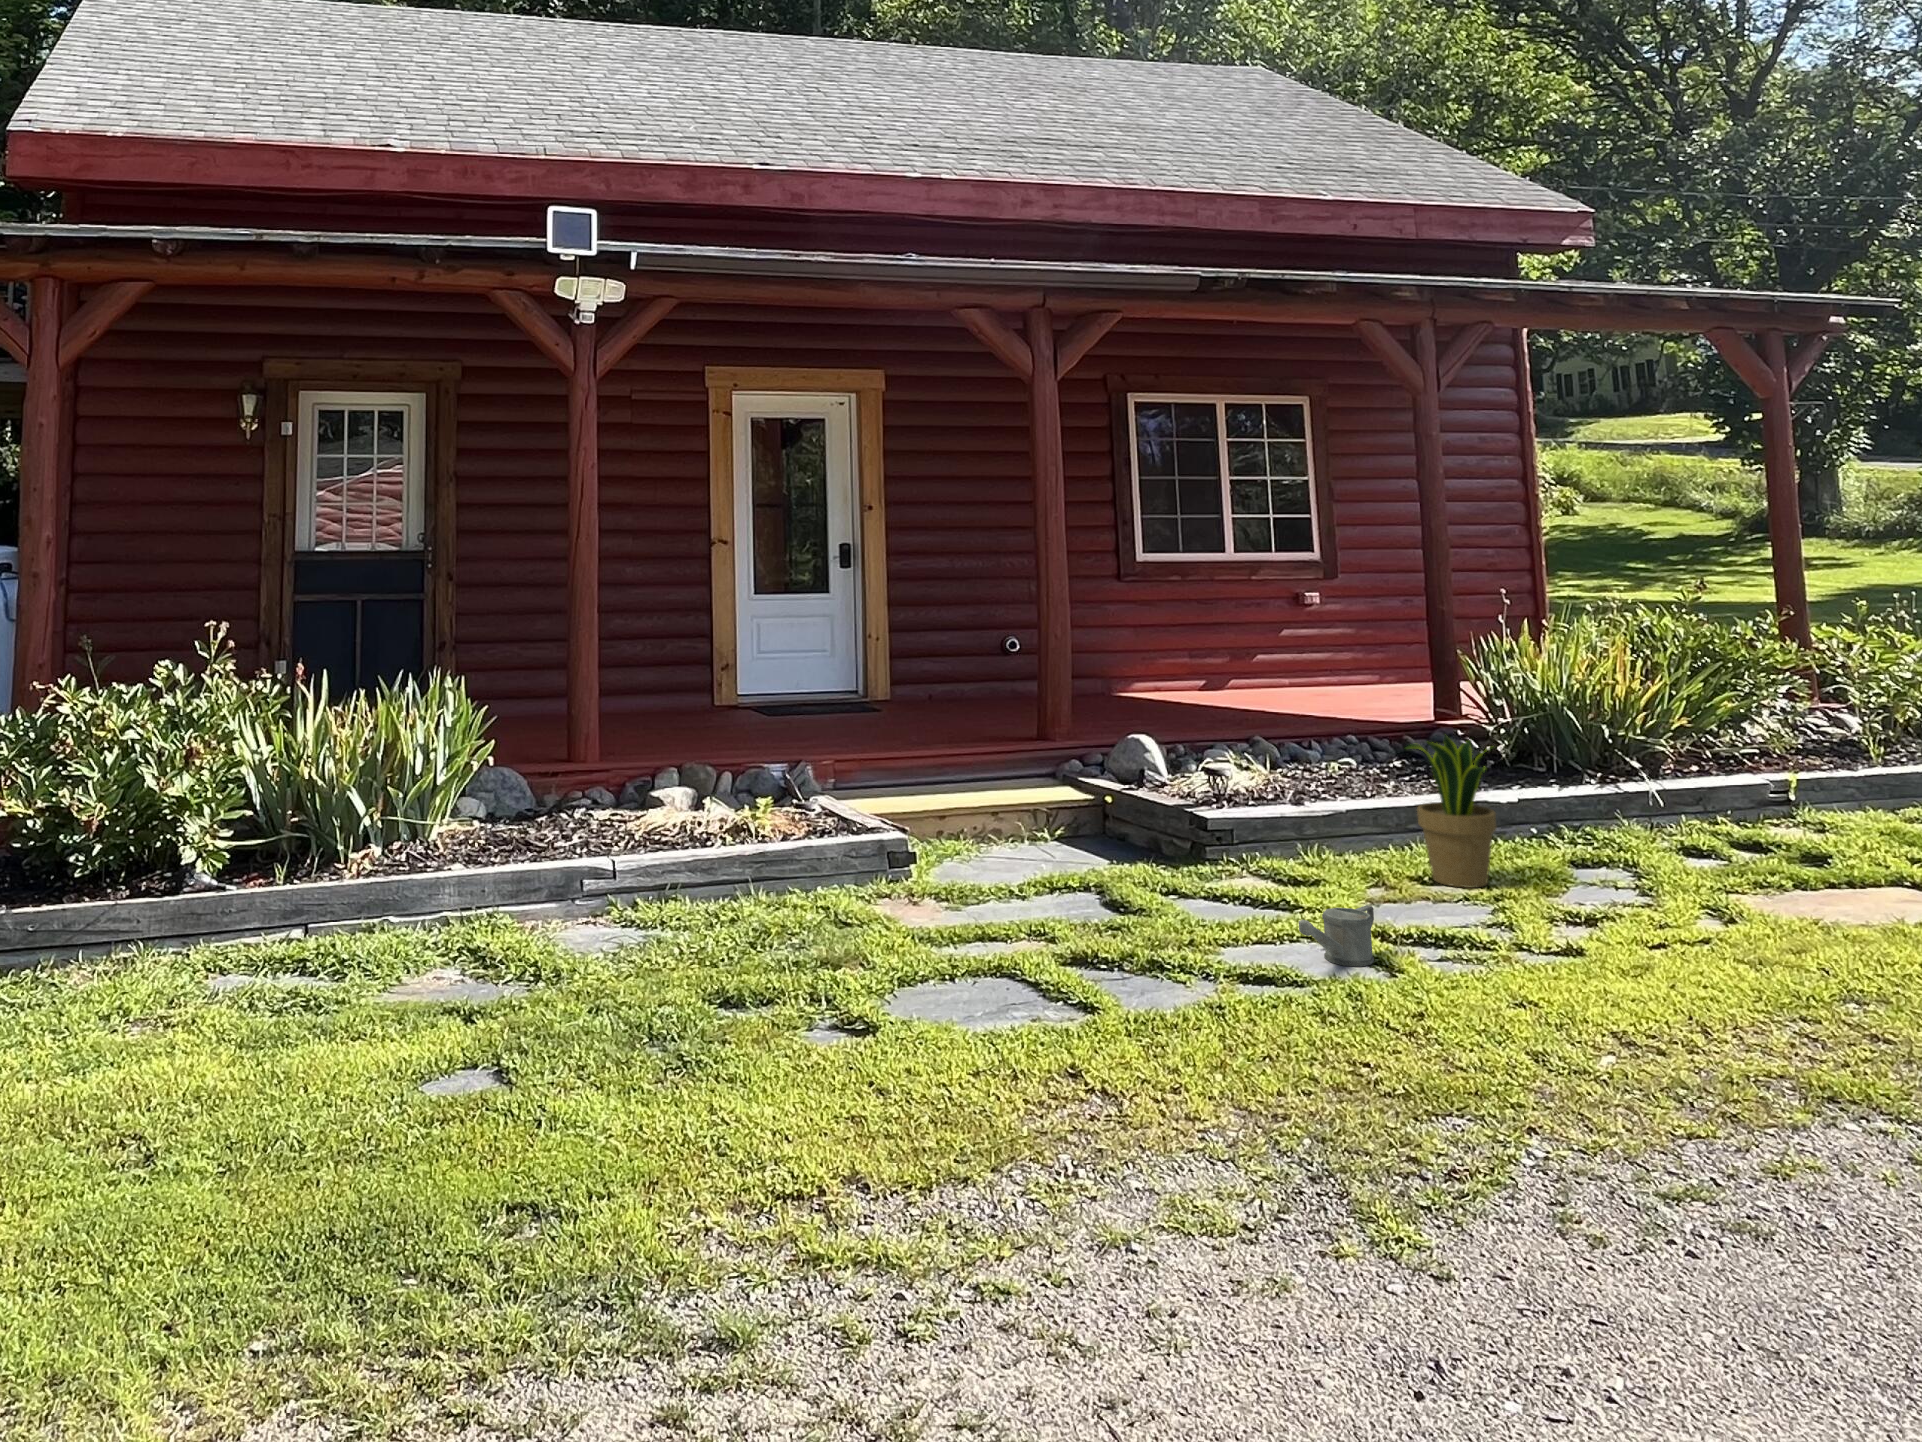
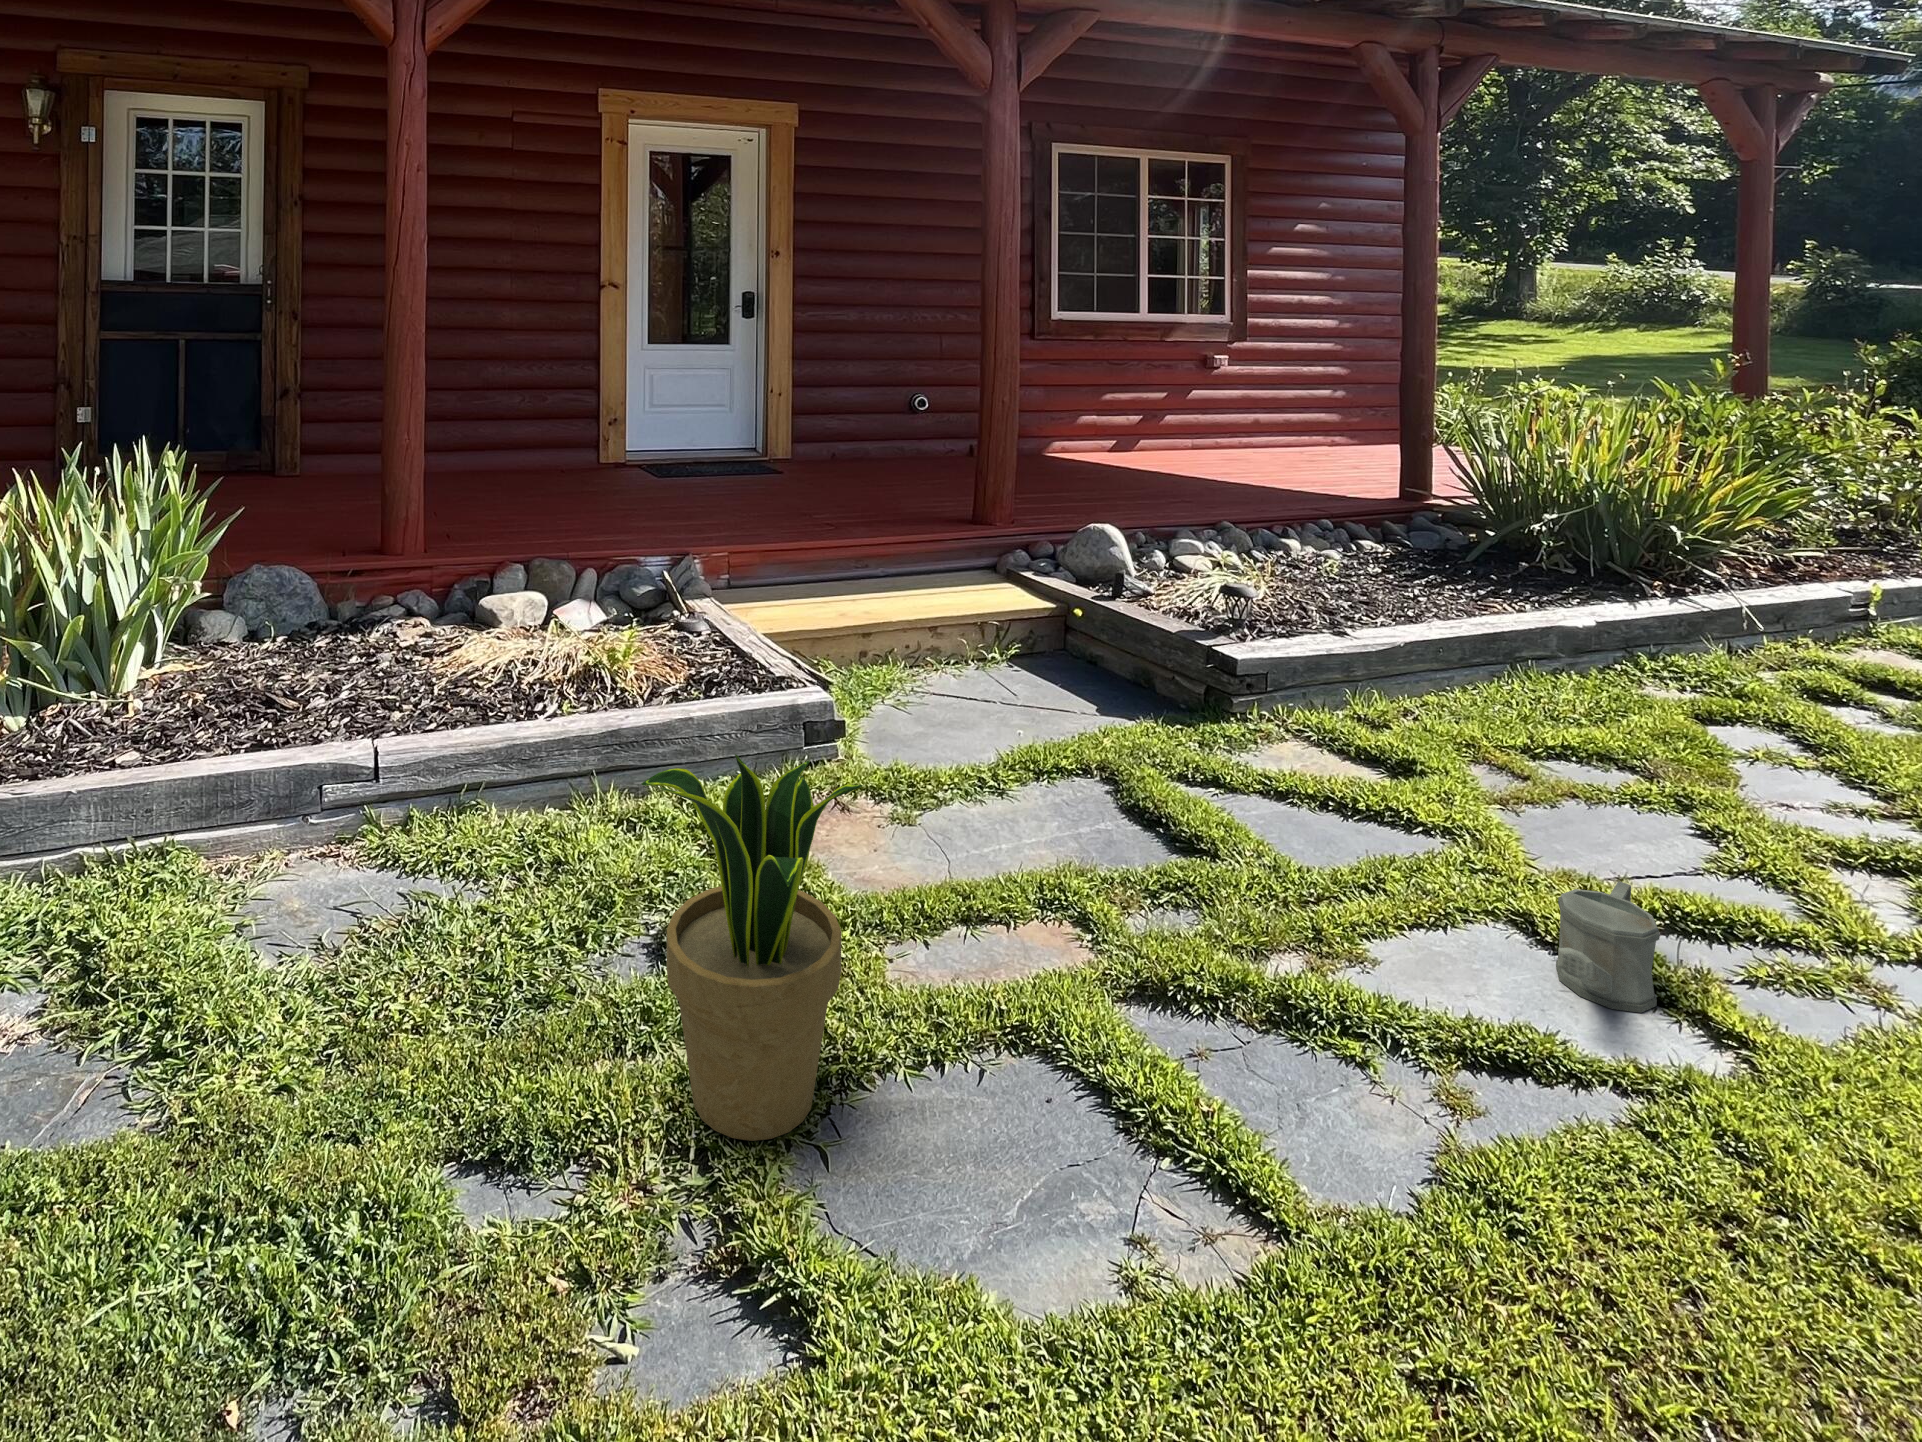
potted plant: present [1406,736,1496,888] -> present [641,754,863,1141]

